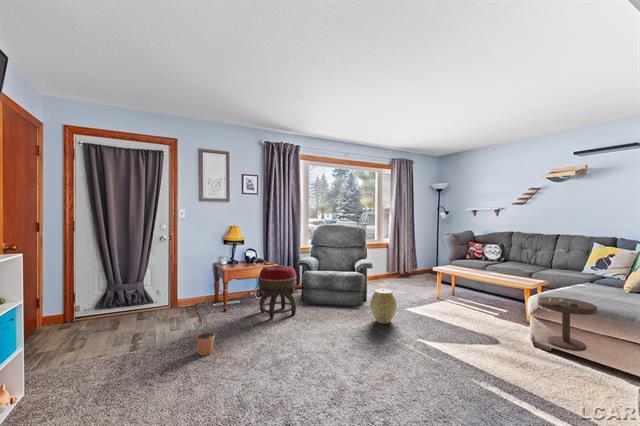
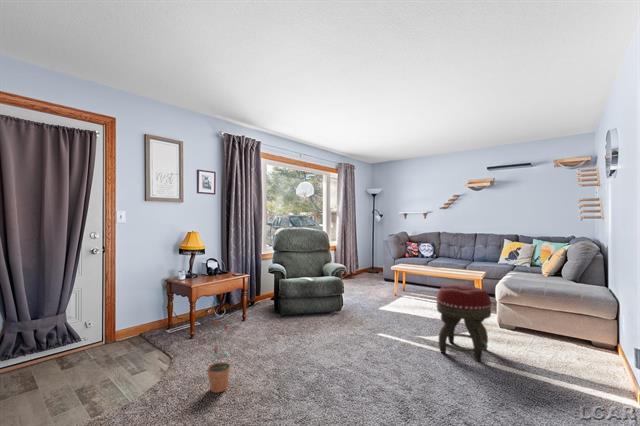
footstool: present [259,265,297,319] -> present [436,285,491,361]
woven basket: present [370,289,397,324] -> none [358,291,385,326]
side table: present [537,297,597,351] -> none [524,283,568,353]

